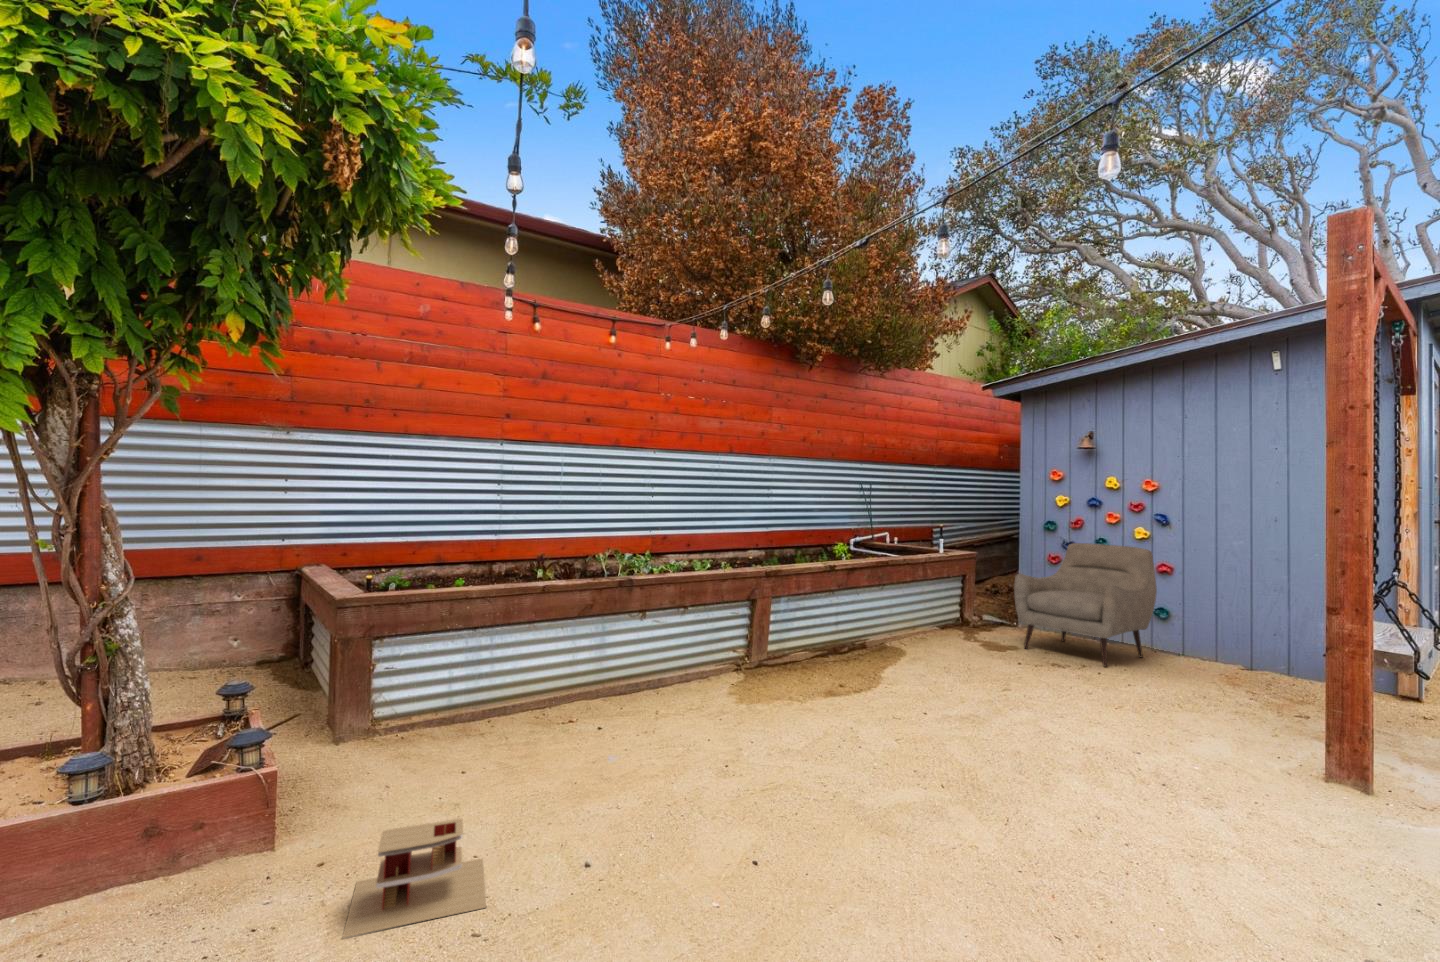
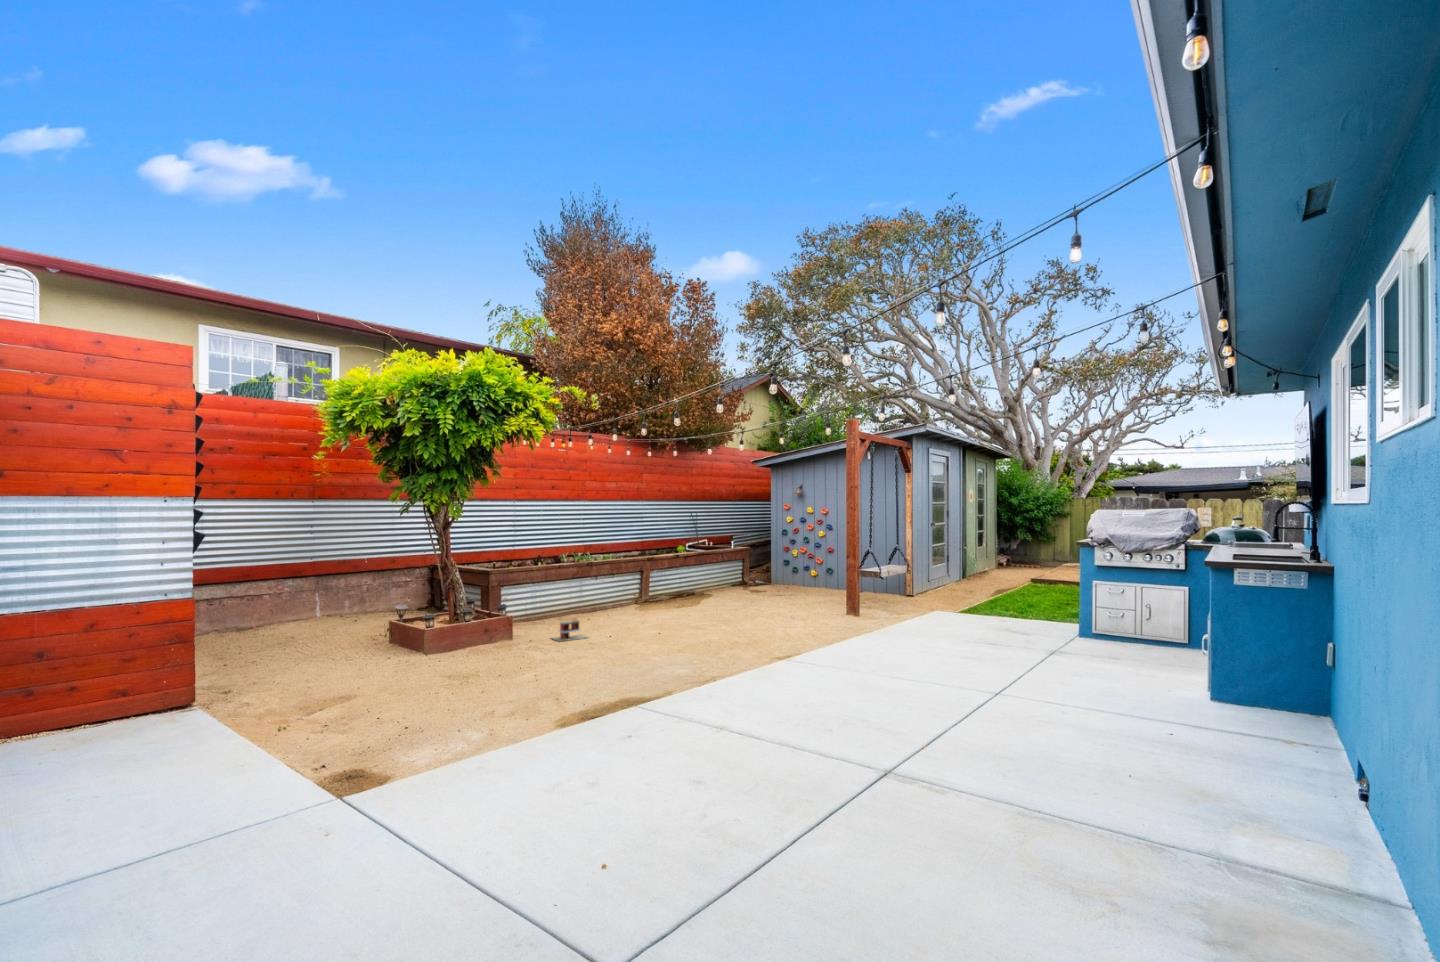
chair: present [1014,543,1157,666] -> none [764,540,824,594]

